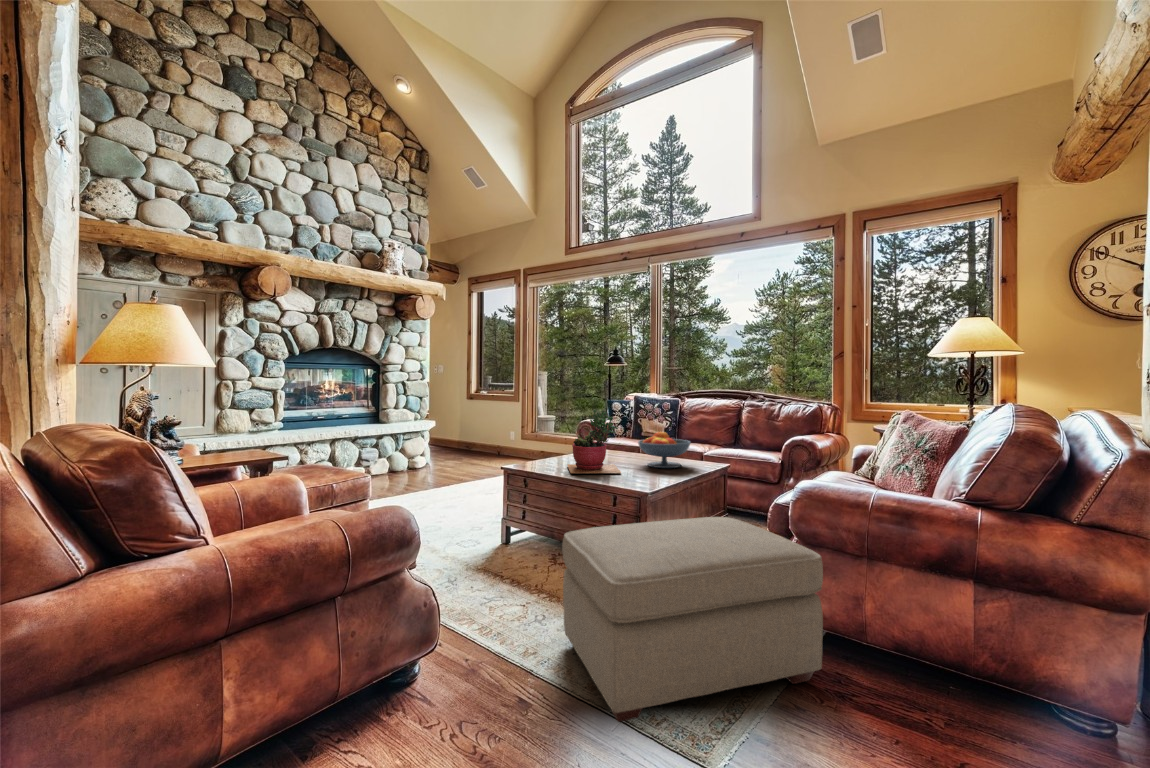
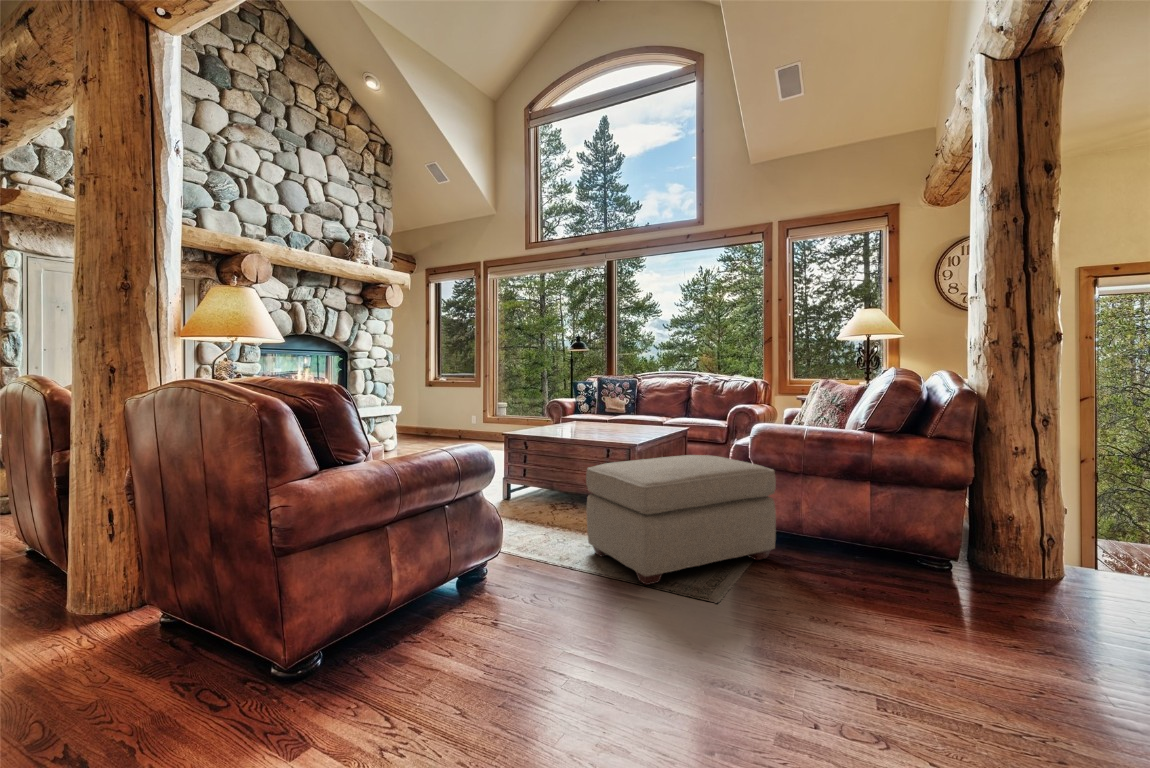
succulent plant: present [568,410,621,473] -> none [558,383,607,435]
fruit bowl: present [638,432,691,468] -> none [615,402,659,431]

